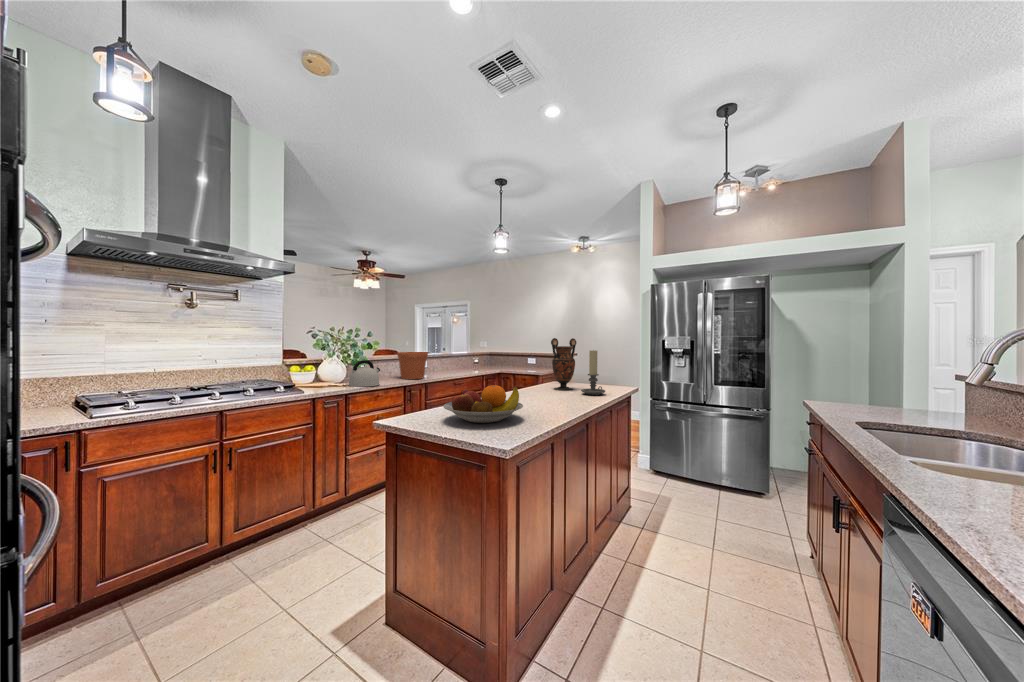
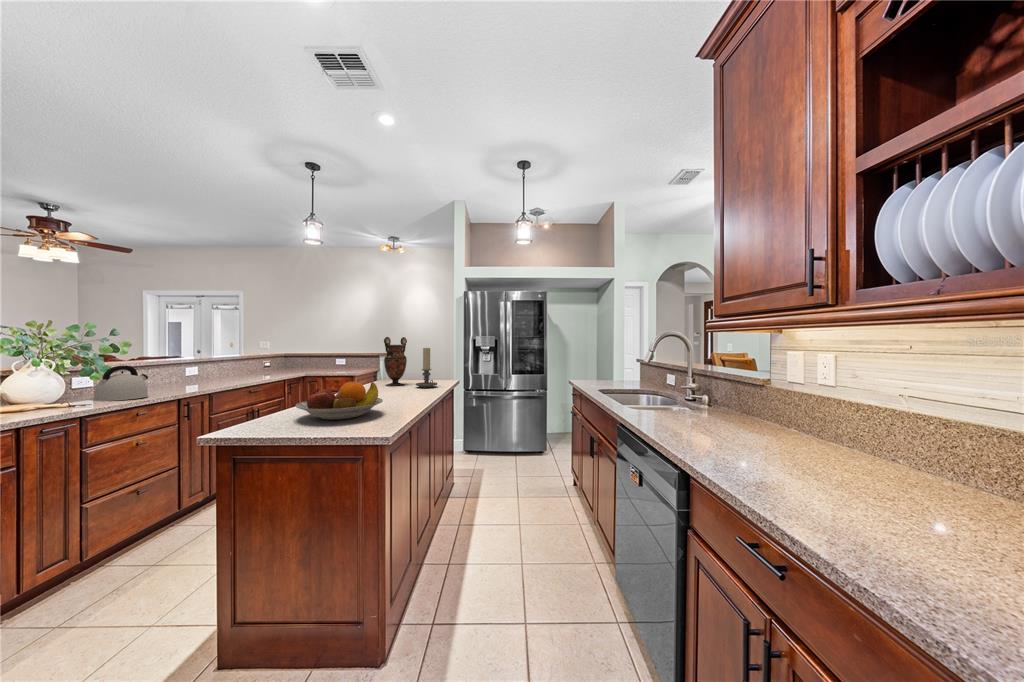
flower pot: present [397,352,428,379] -> none [166,354,215,388]

